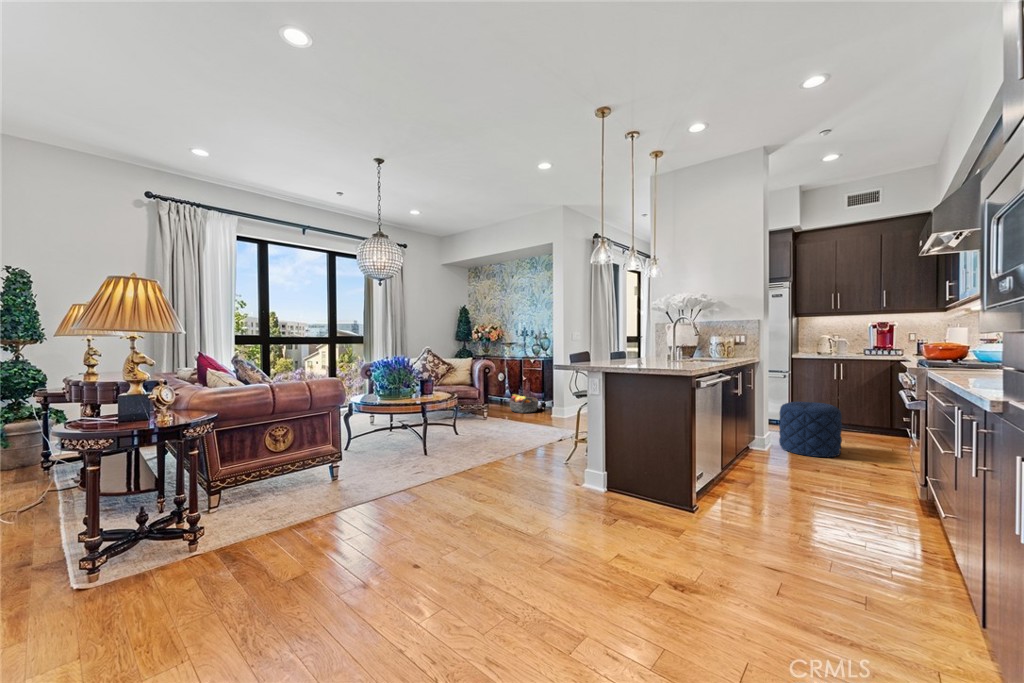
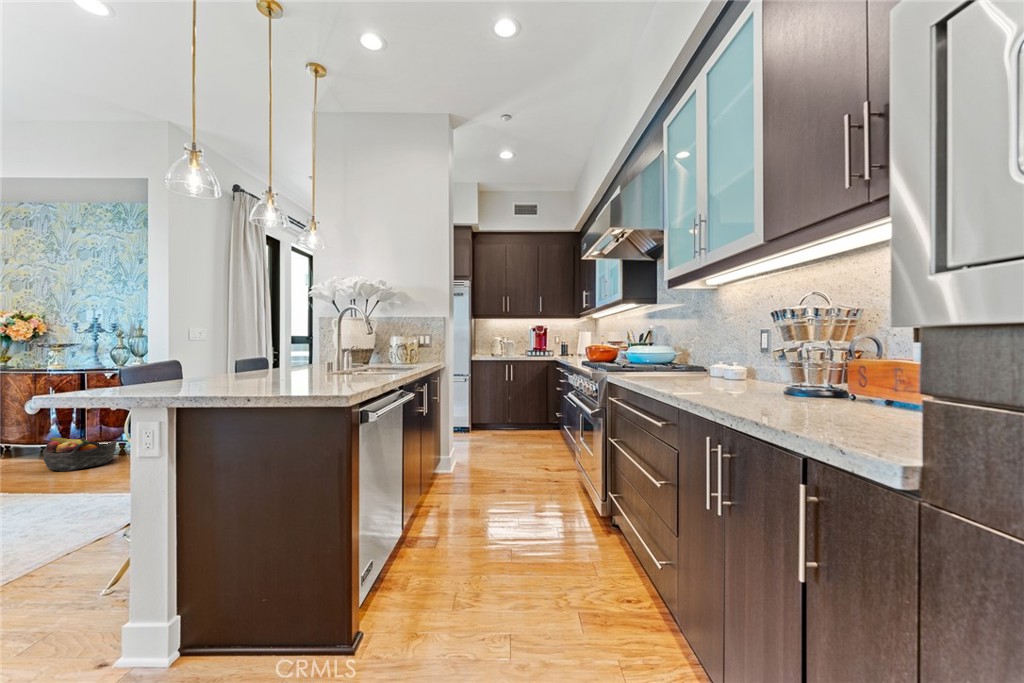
pouf: present [779,402,842,457] -> none [464,409,519,470]

